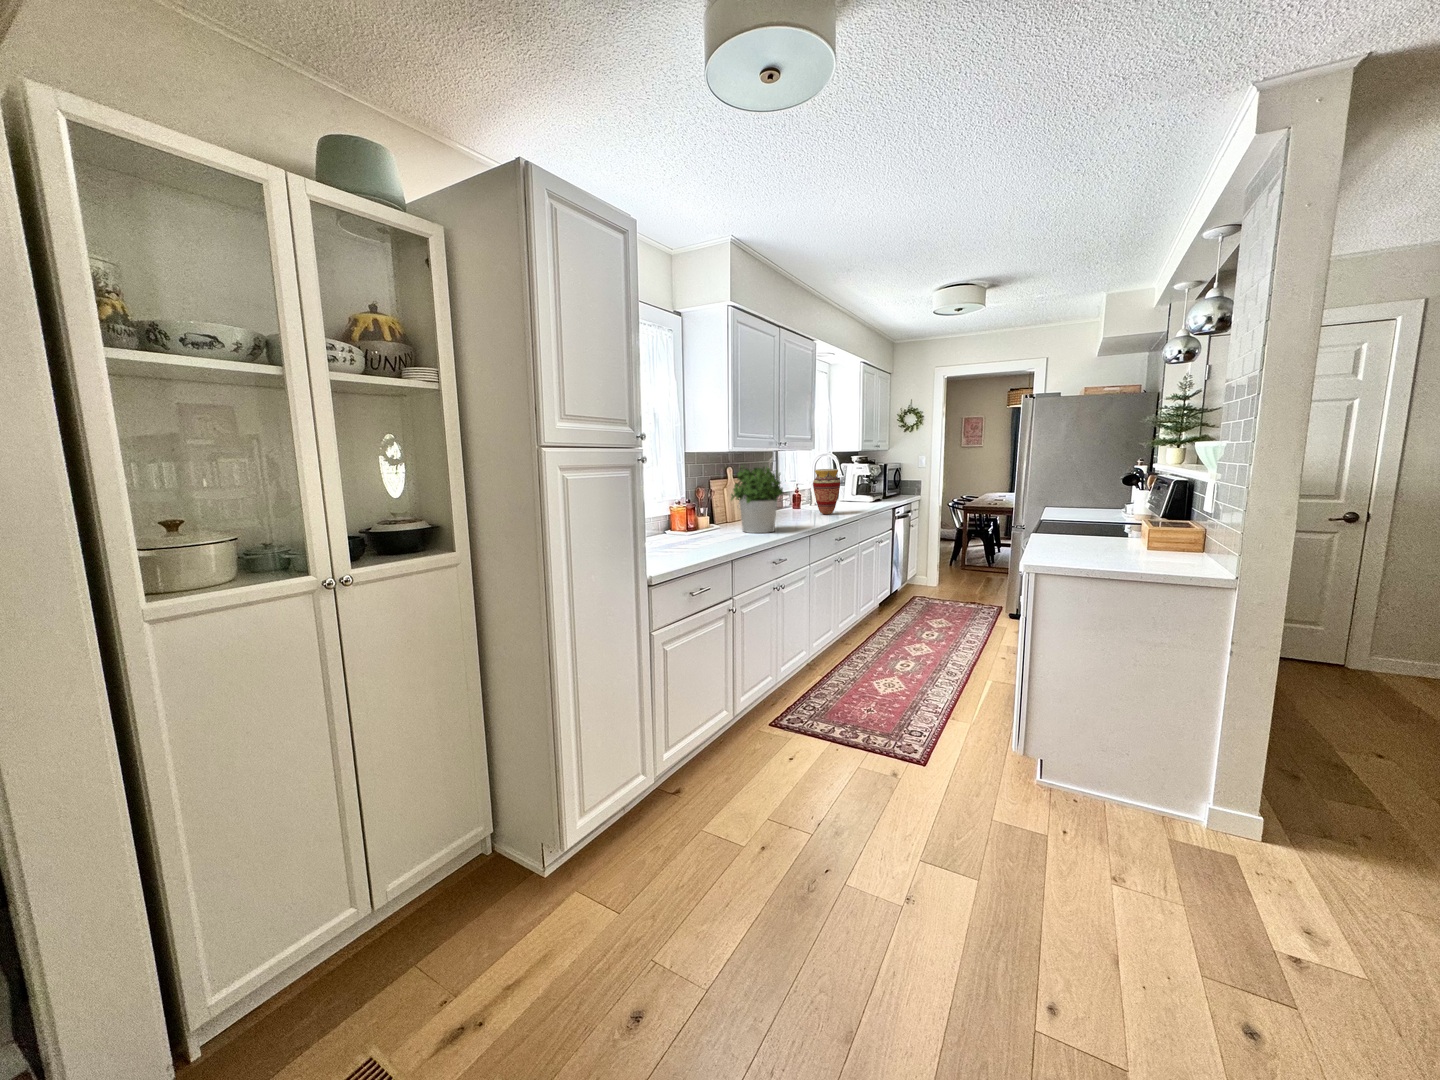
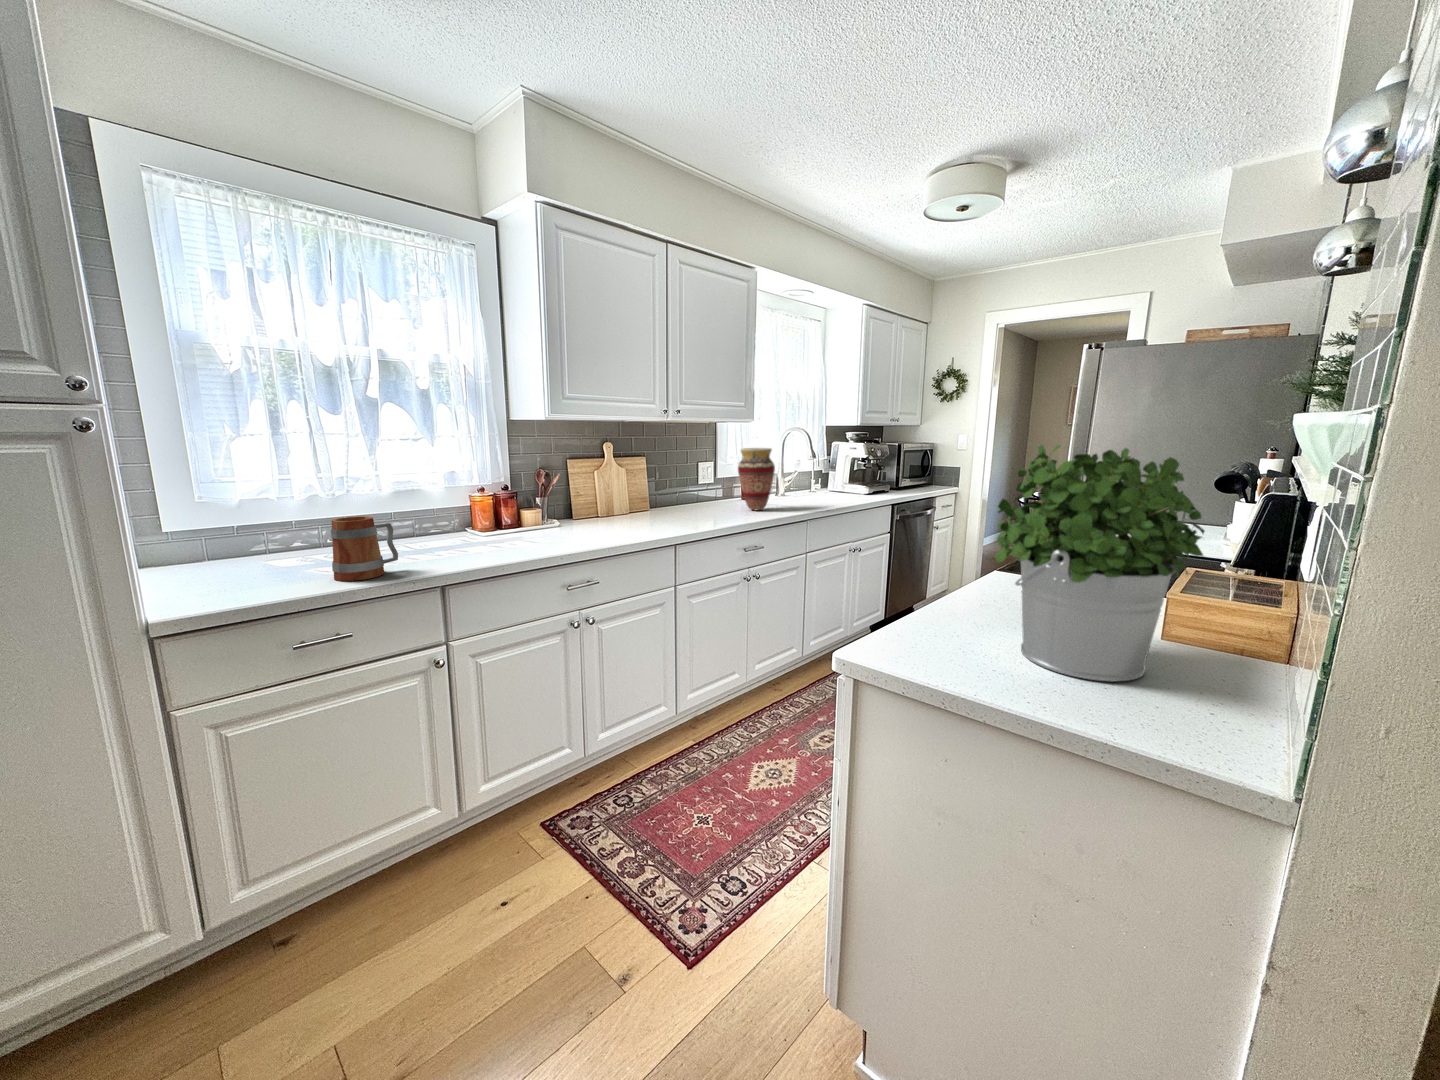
potted plant: present [731,467,784,533] -> present [995,445,1205,681]
mug: none [678,517,707,557] -> present [331,516,398,581]

